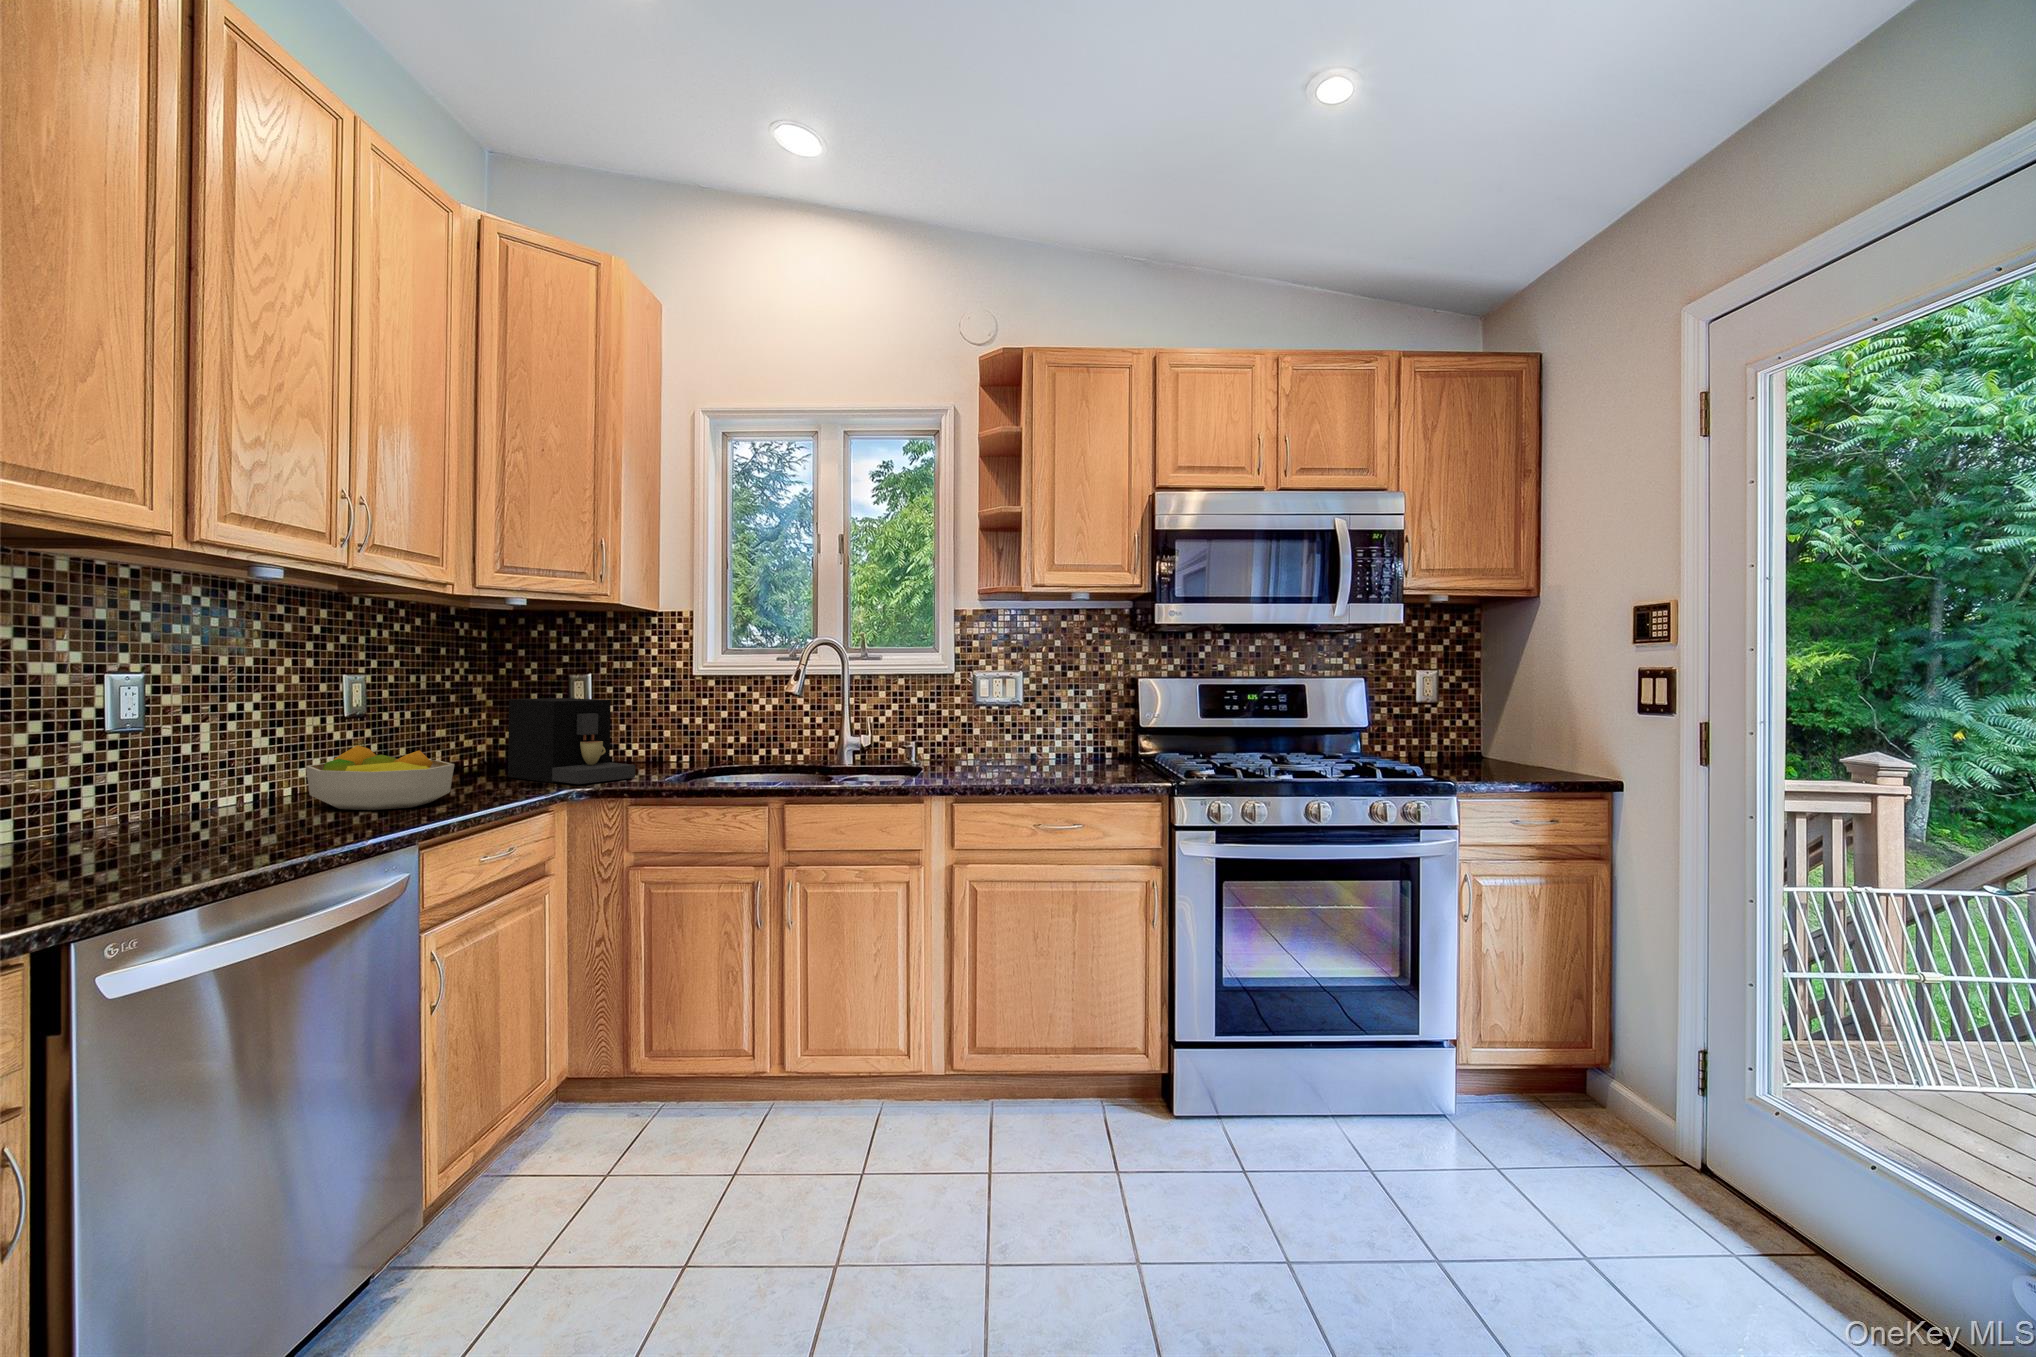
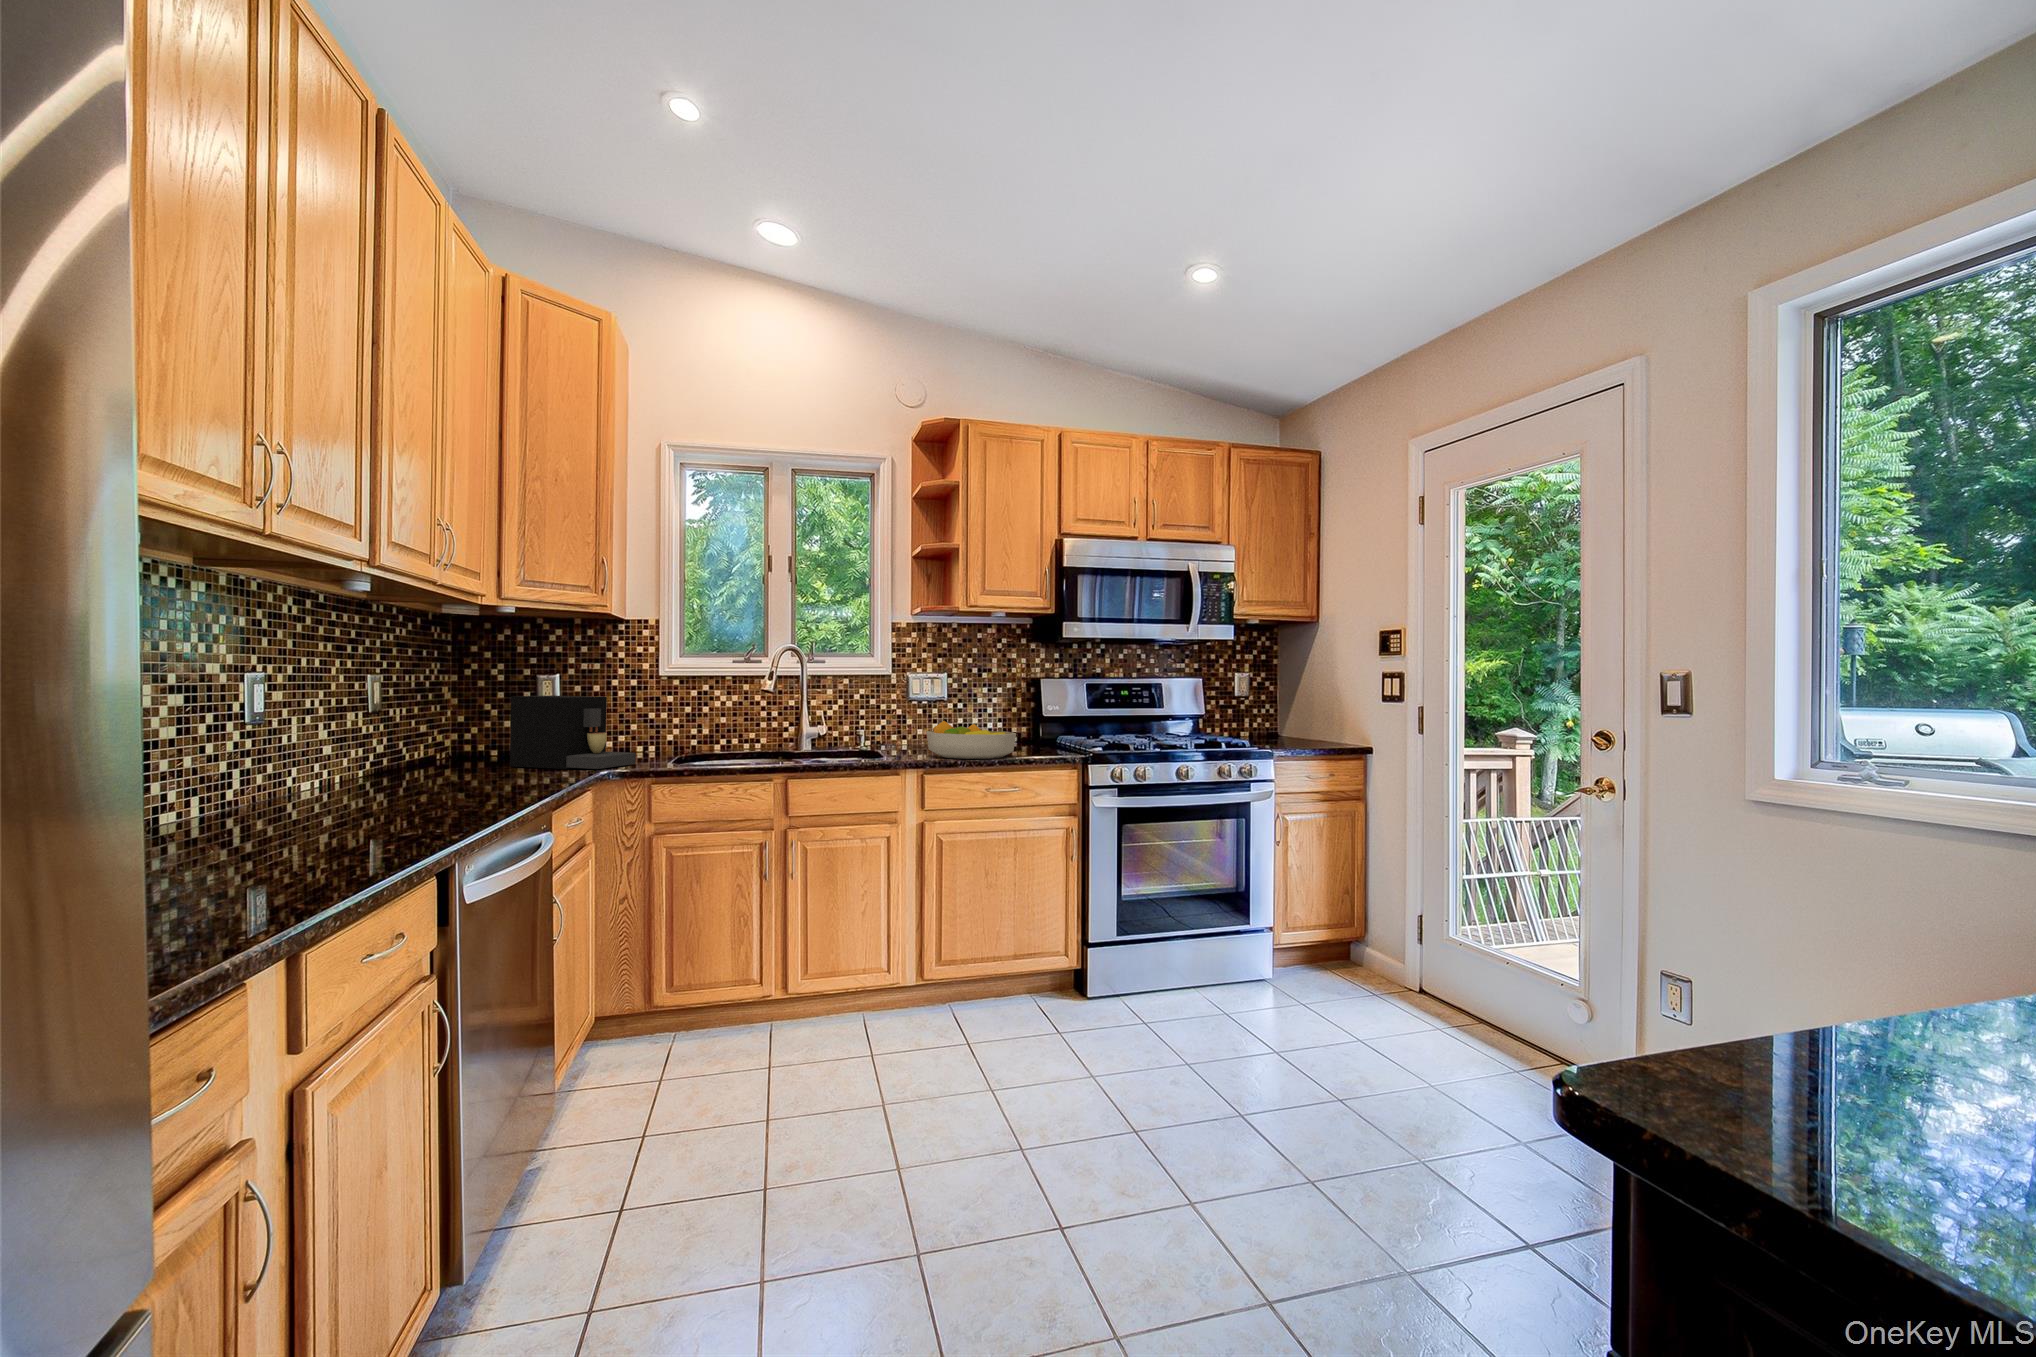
fruit bowl: present [306,745,454,810] -> present [926,721,1016,759]

